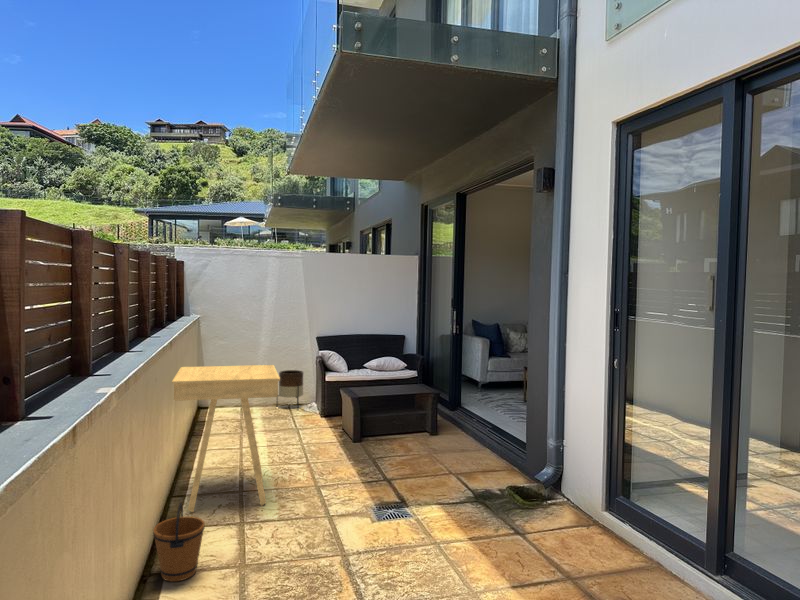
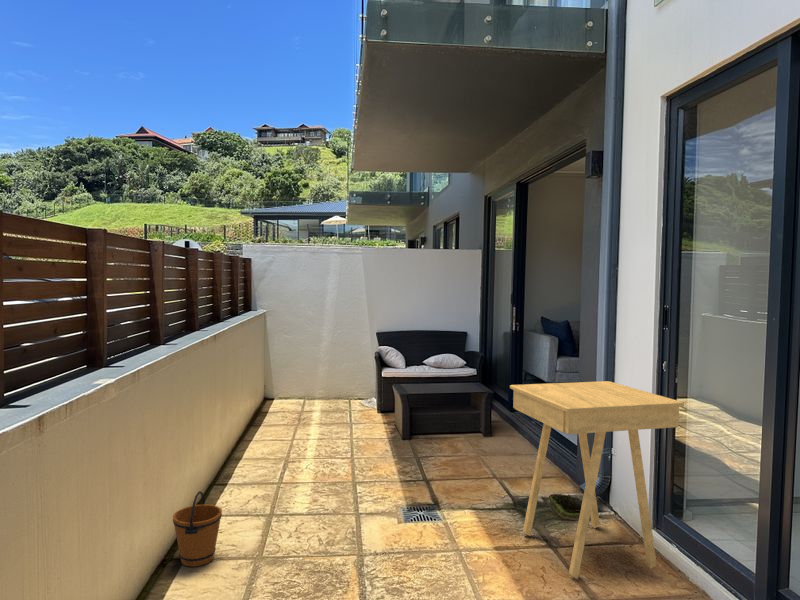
side table: present [172,365,280,512] -> present [510,381,684,579]
planter: present [277,370,303,408] -> none [340,366,366,406]

